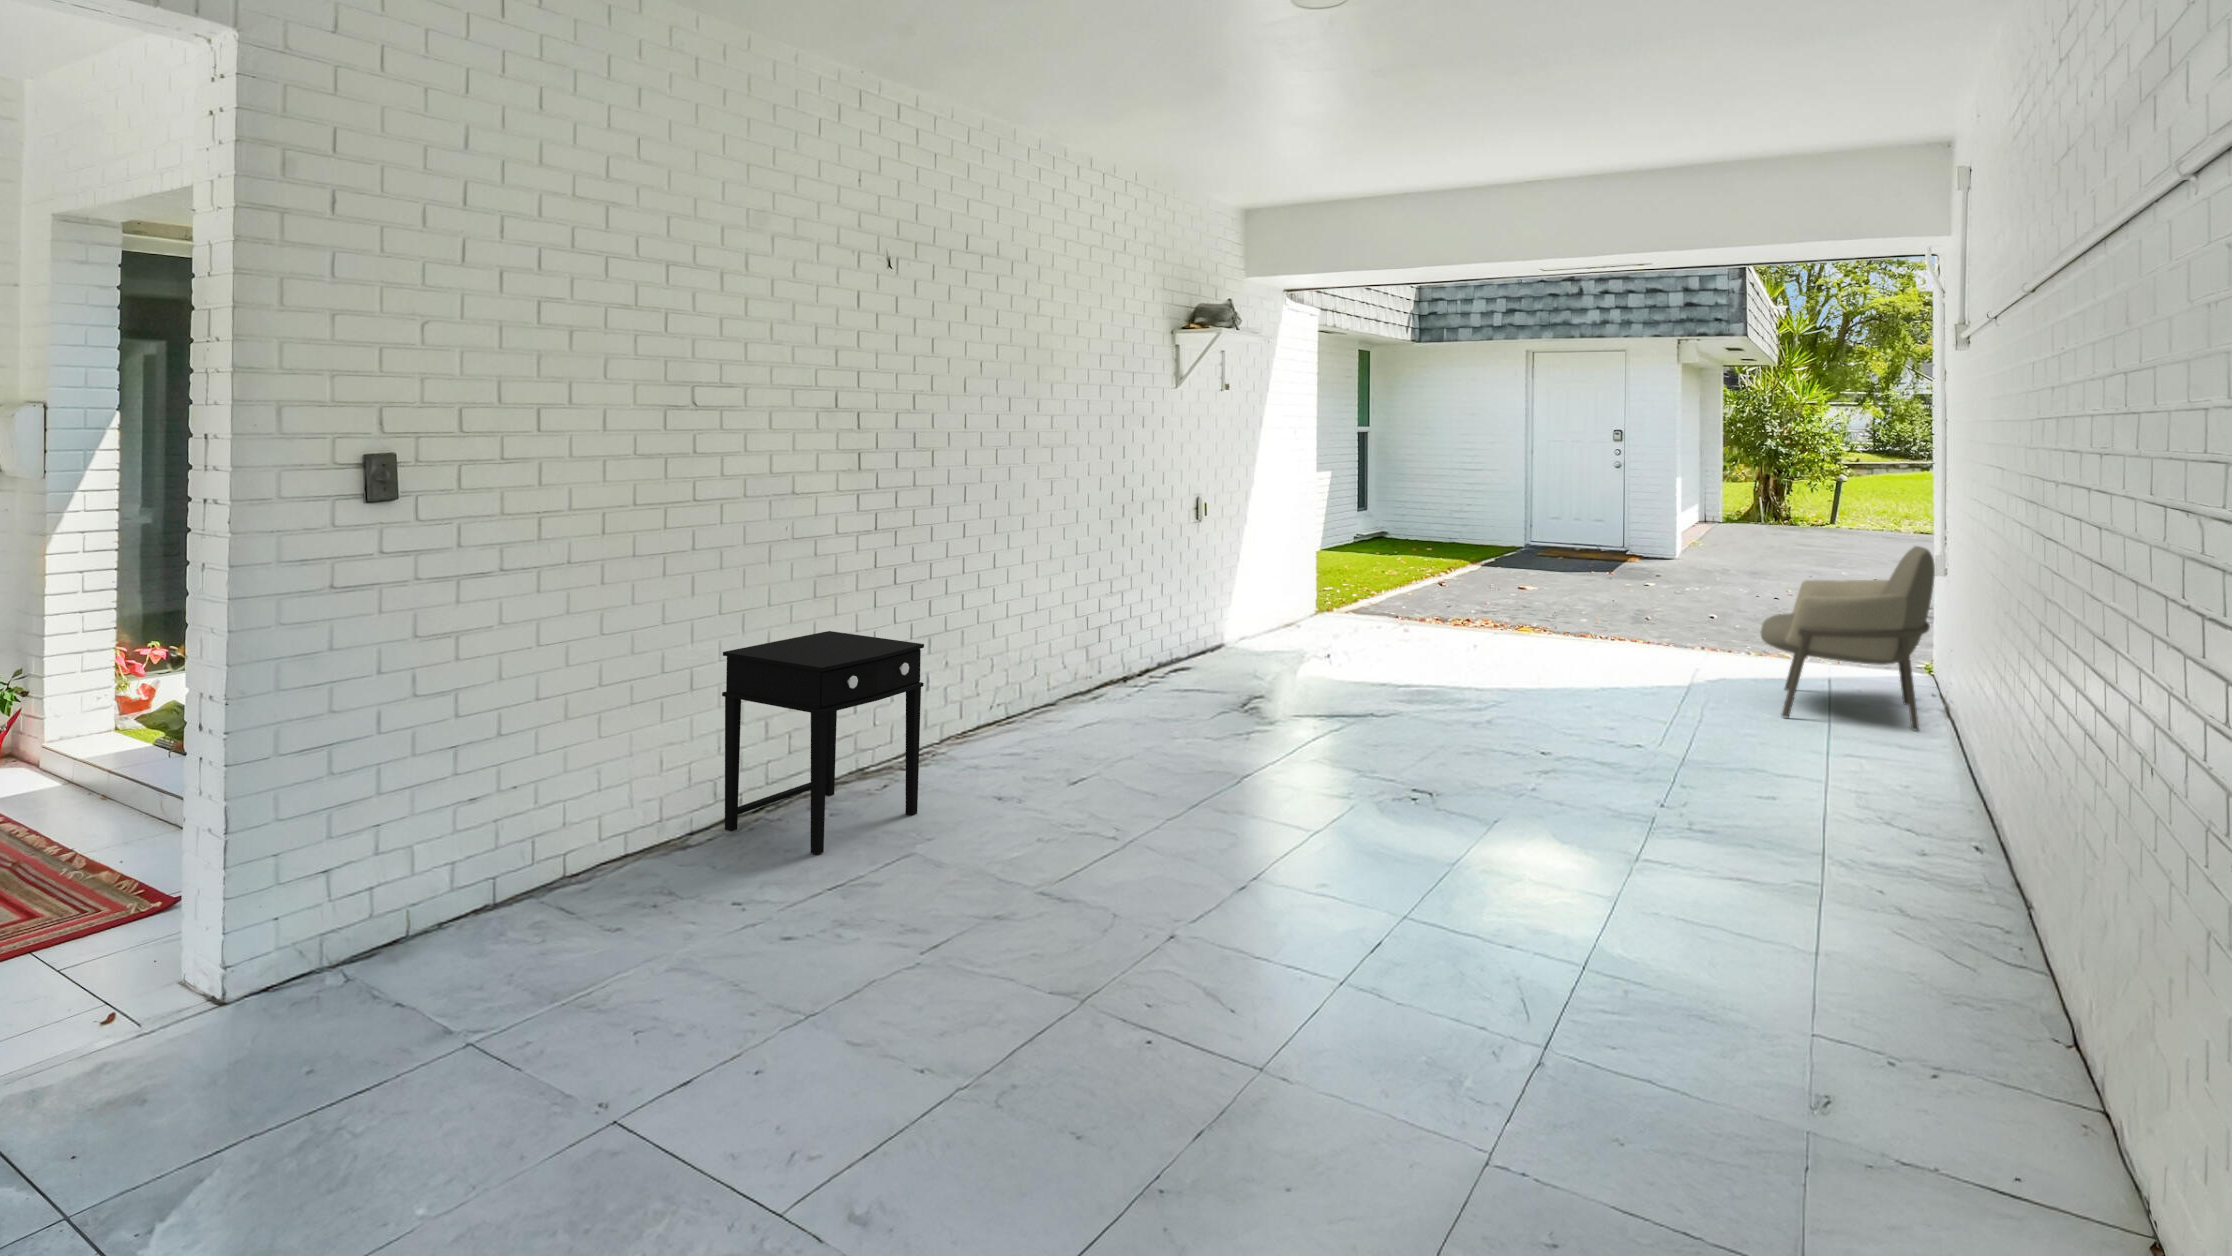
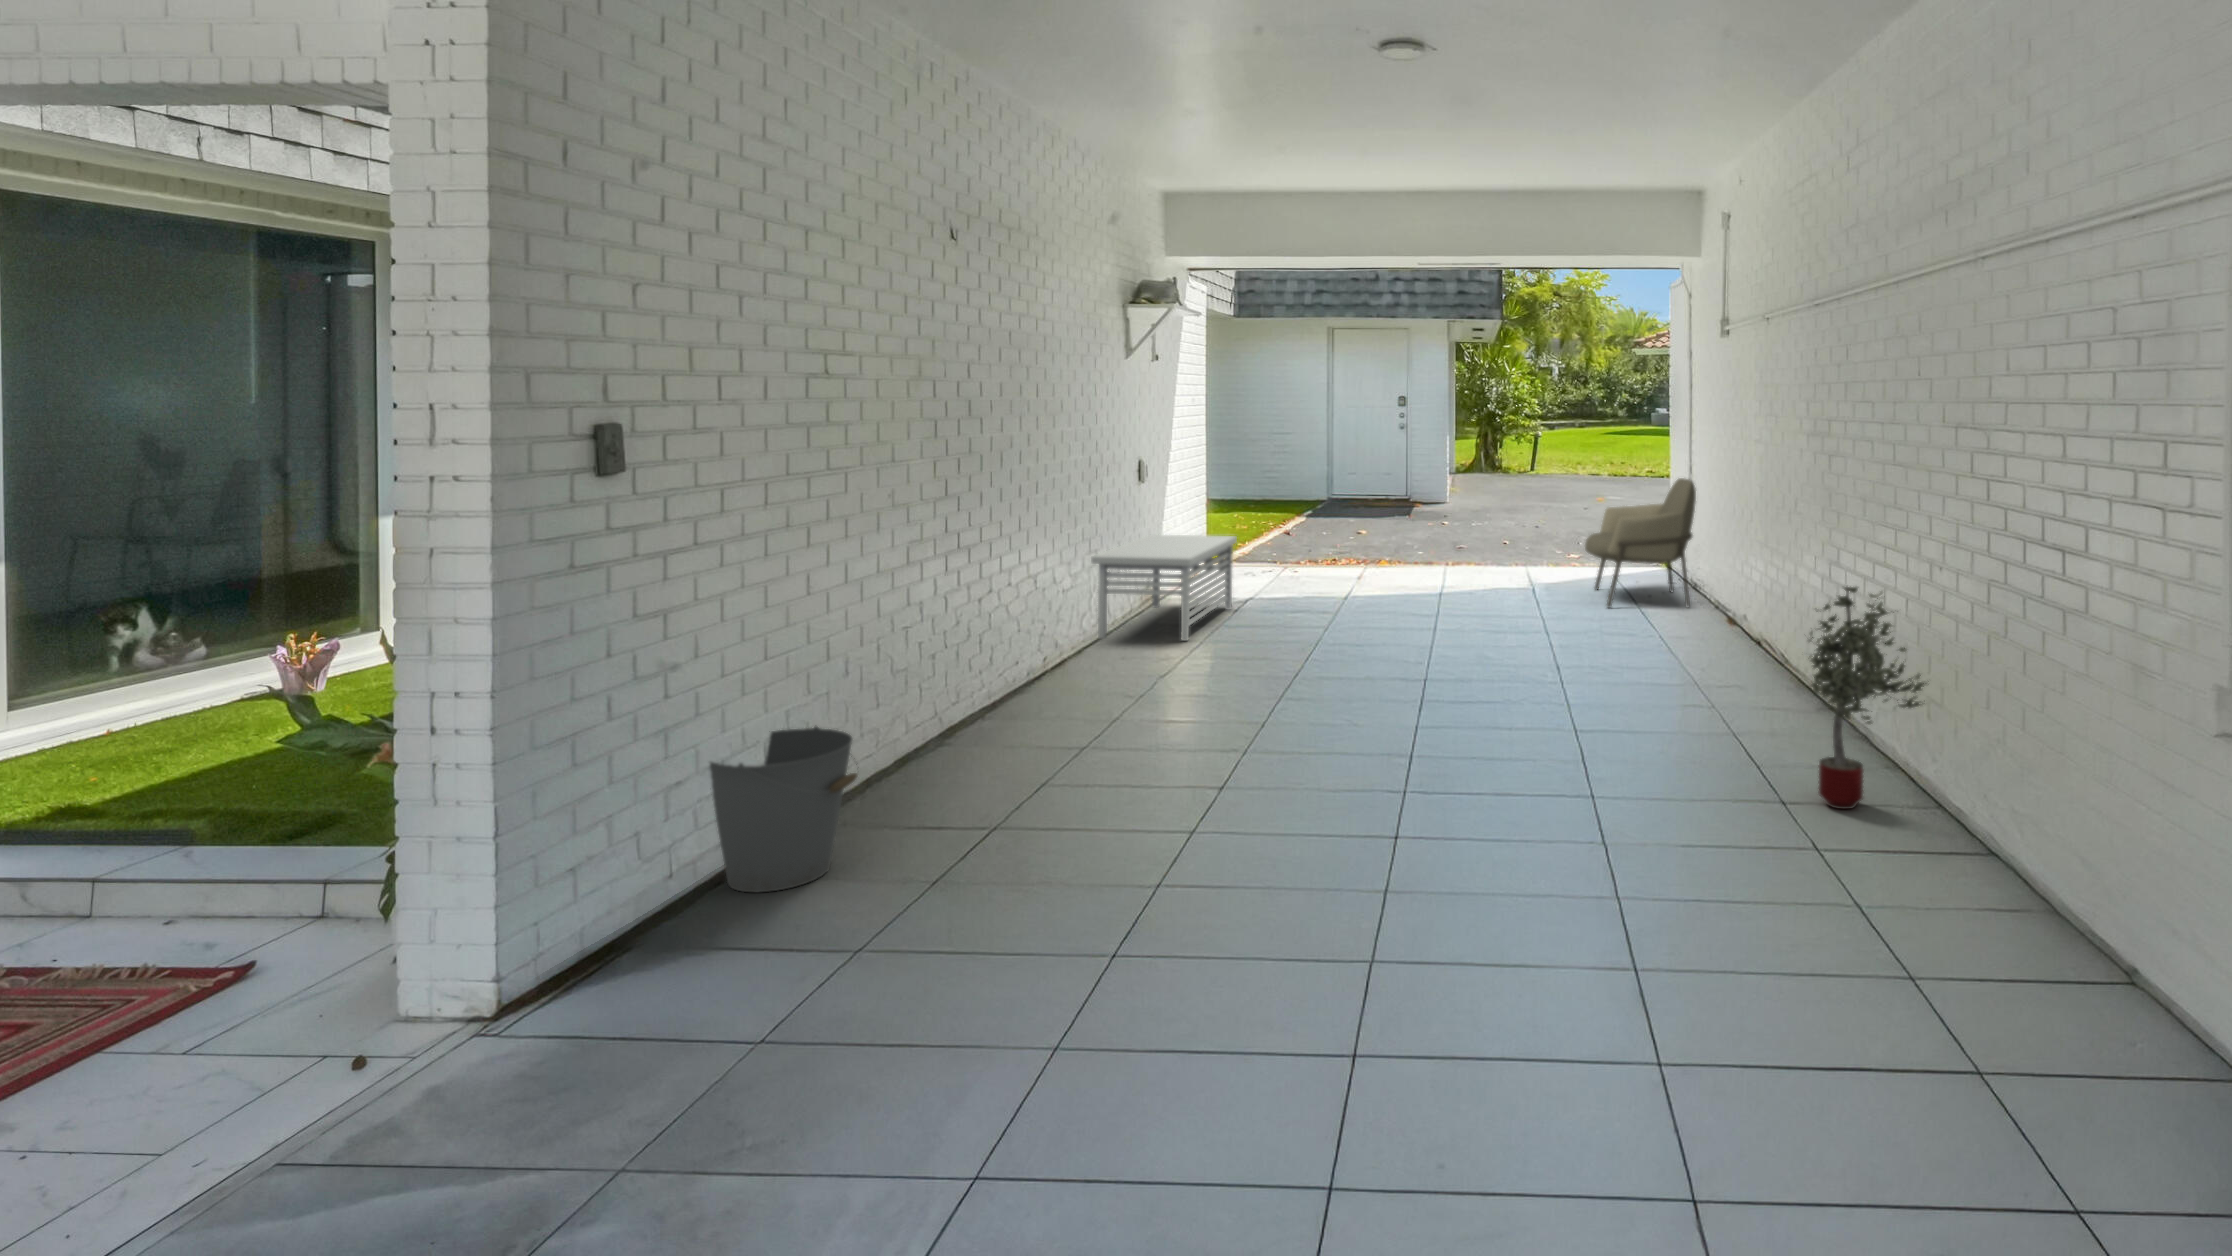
storage bench: none [1119,578,1302,700] -> present [1091,534,1237,641]
side table: present [722,631,924,854] -> none [826,599,1021,807]
potted tree: none [1851,742,2103,1117] -> present [1809,587,1929,809]
bucket: none [547,752,687,913] -> present [710,726,857,892]

